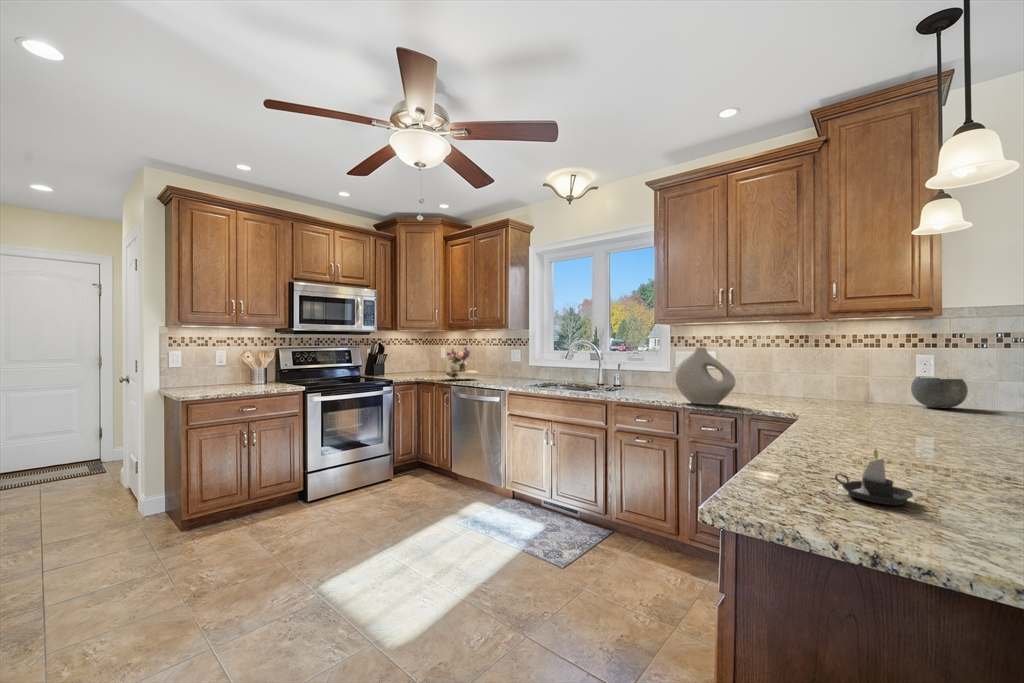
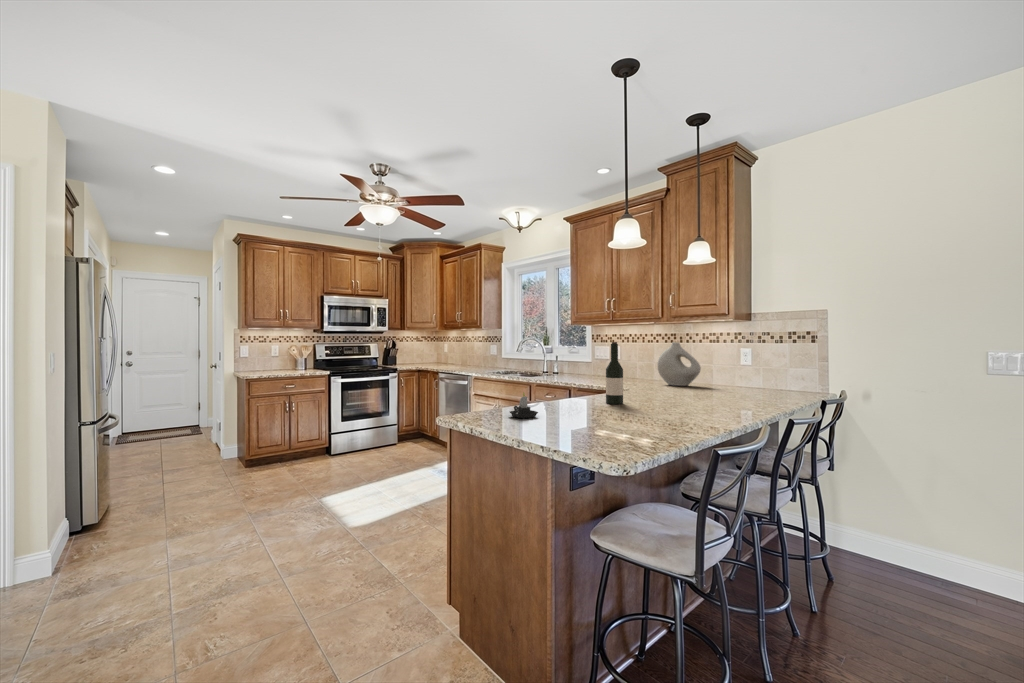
flower arrangement: present [445,347,480,379] -> none [436,342,467,369]
vase: present [675,347,736,405] -> present [657,343,701,386]
wine bottle: none [874,347,909,451] -> present [606,342,623,404]
bowl: present [911,377,968,408] -> none [734,364,768,388]

